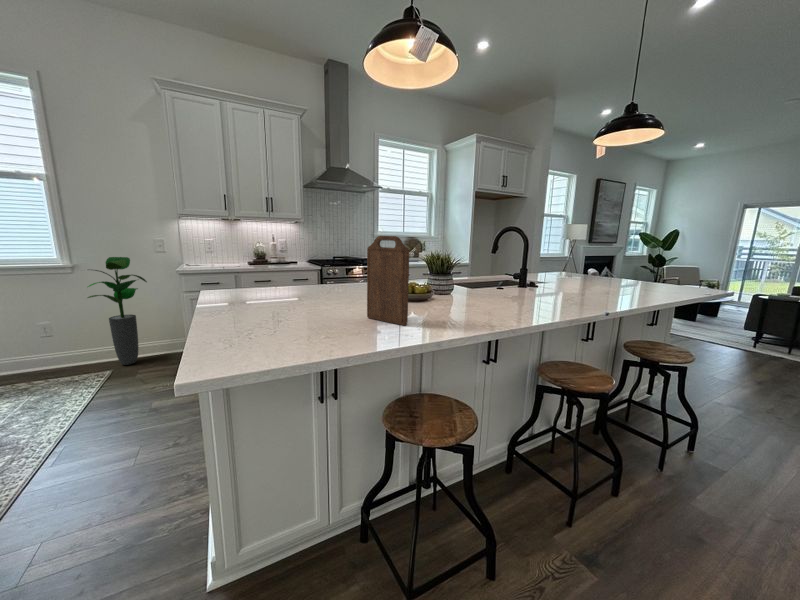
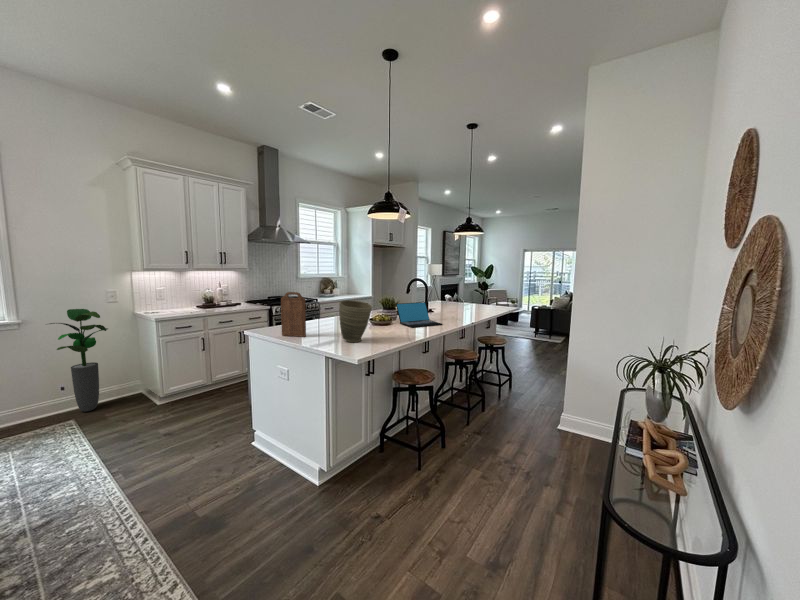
cutting board: present [367,236,409,326] -> present [281,292,306,337]
vase: none [273,247,343,332] -> present [339,300,372,342]
laptop: none [449,267,533,312] -> present [396,302,442,328]

